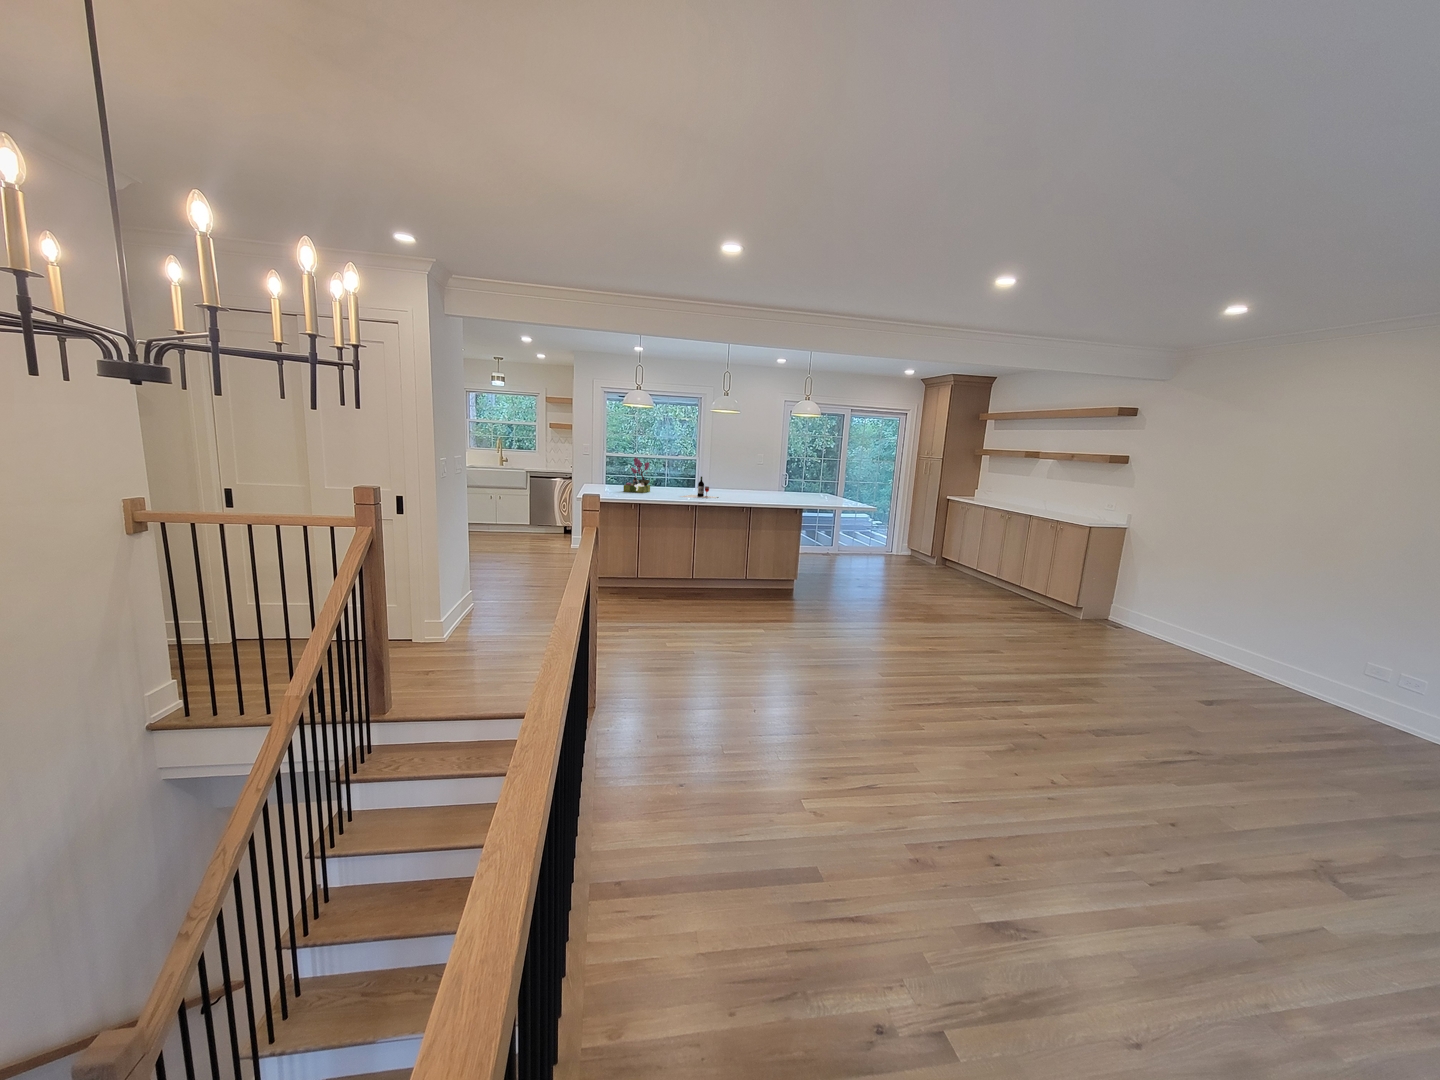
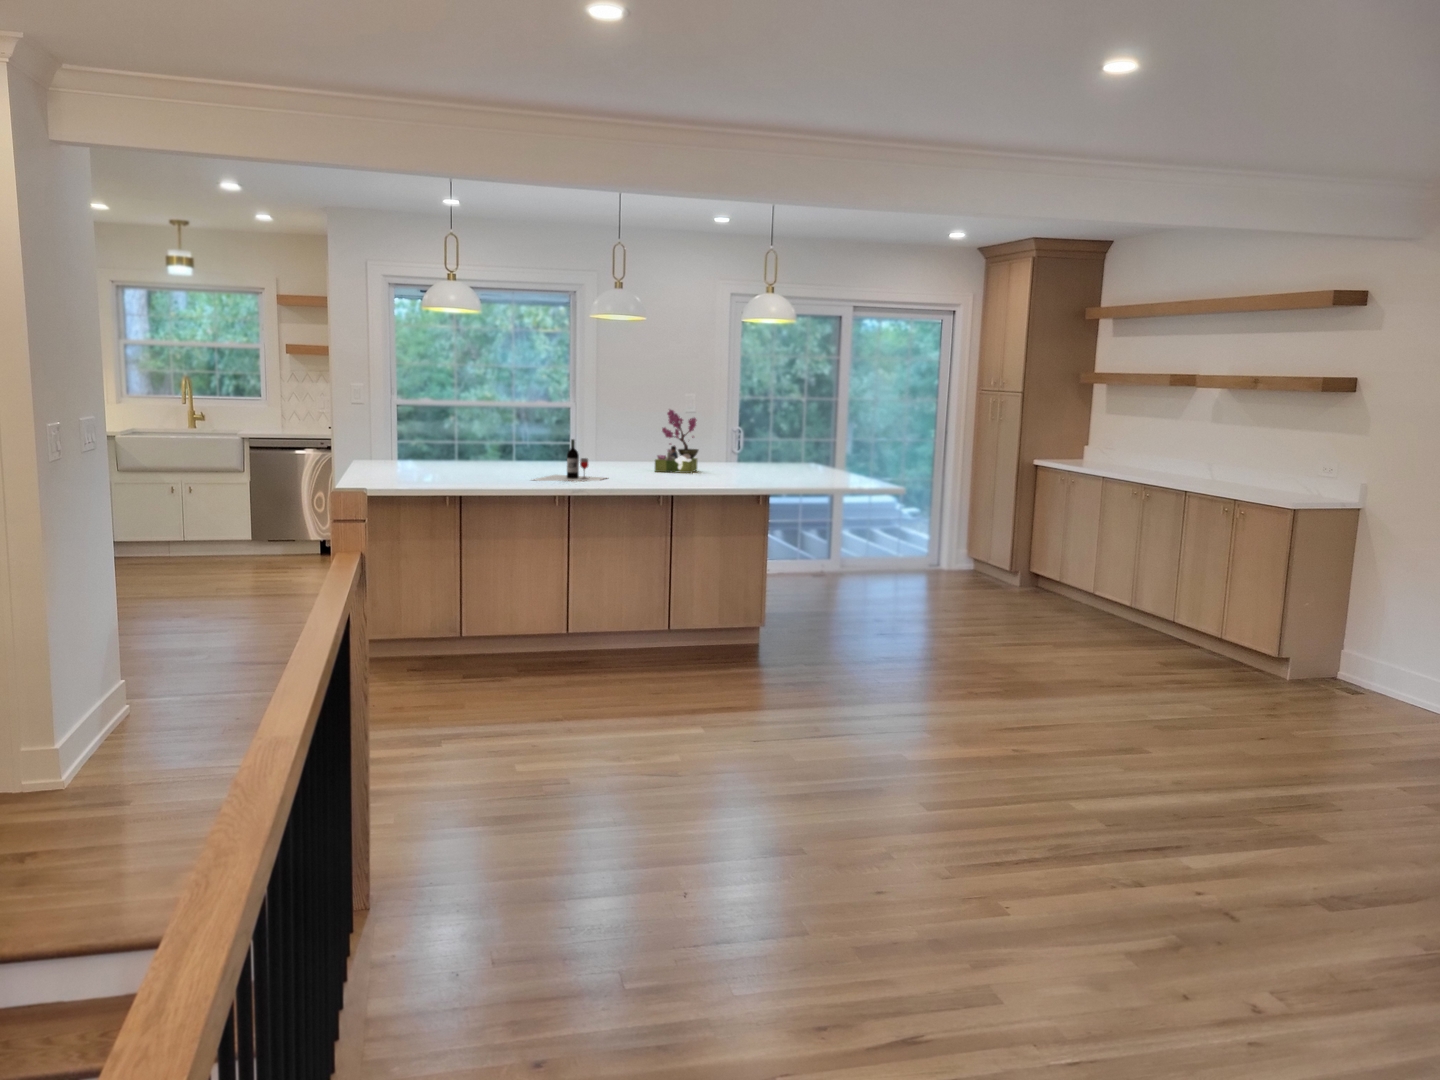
flower arrangement: present [624,457,650,493] -> present [655,410,699,473]

